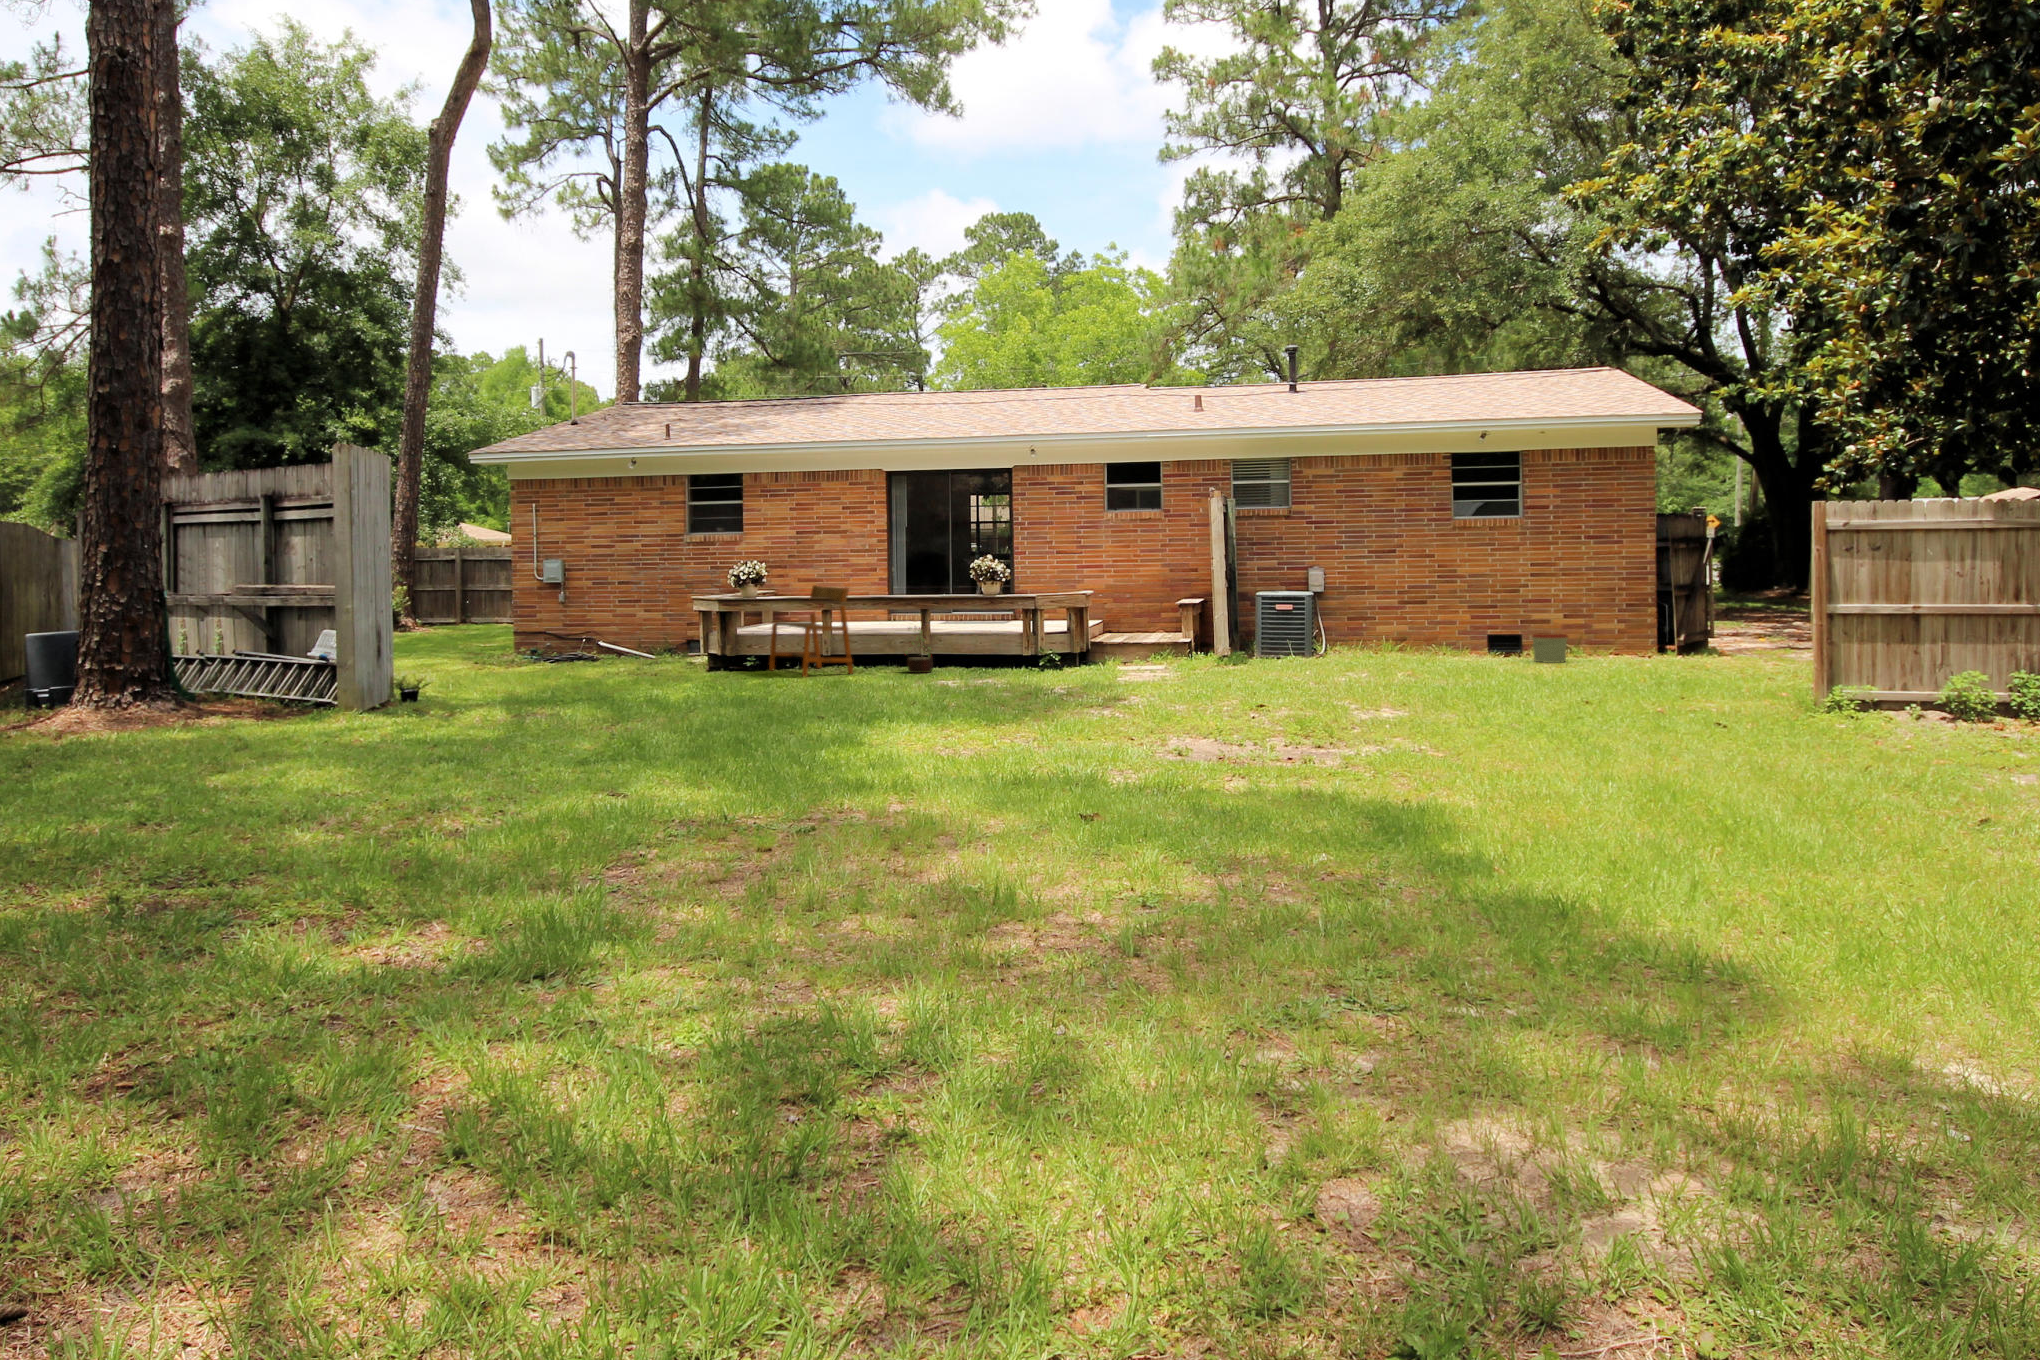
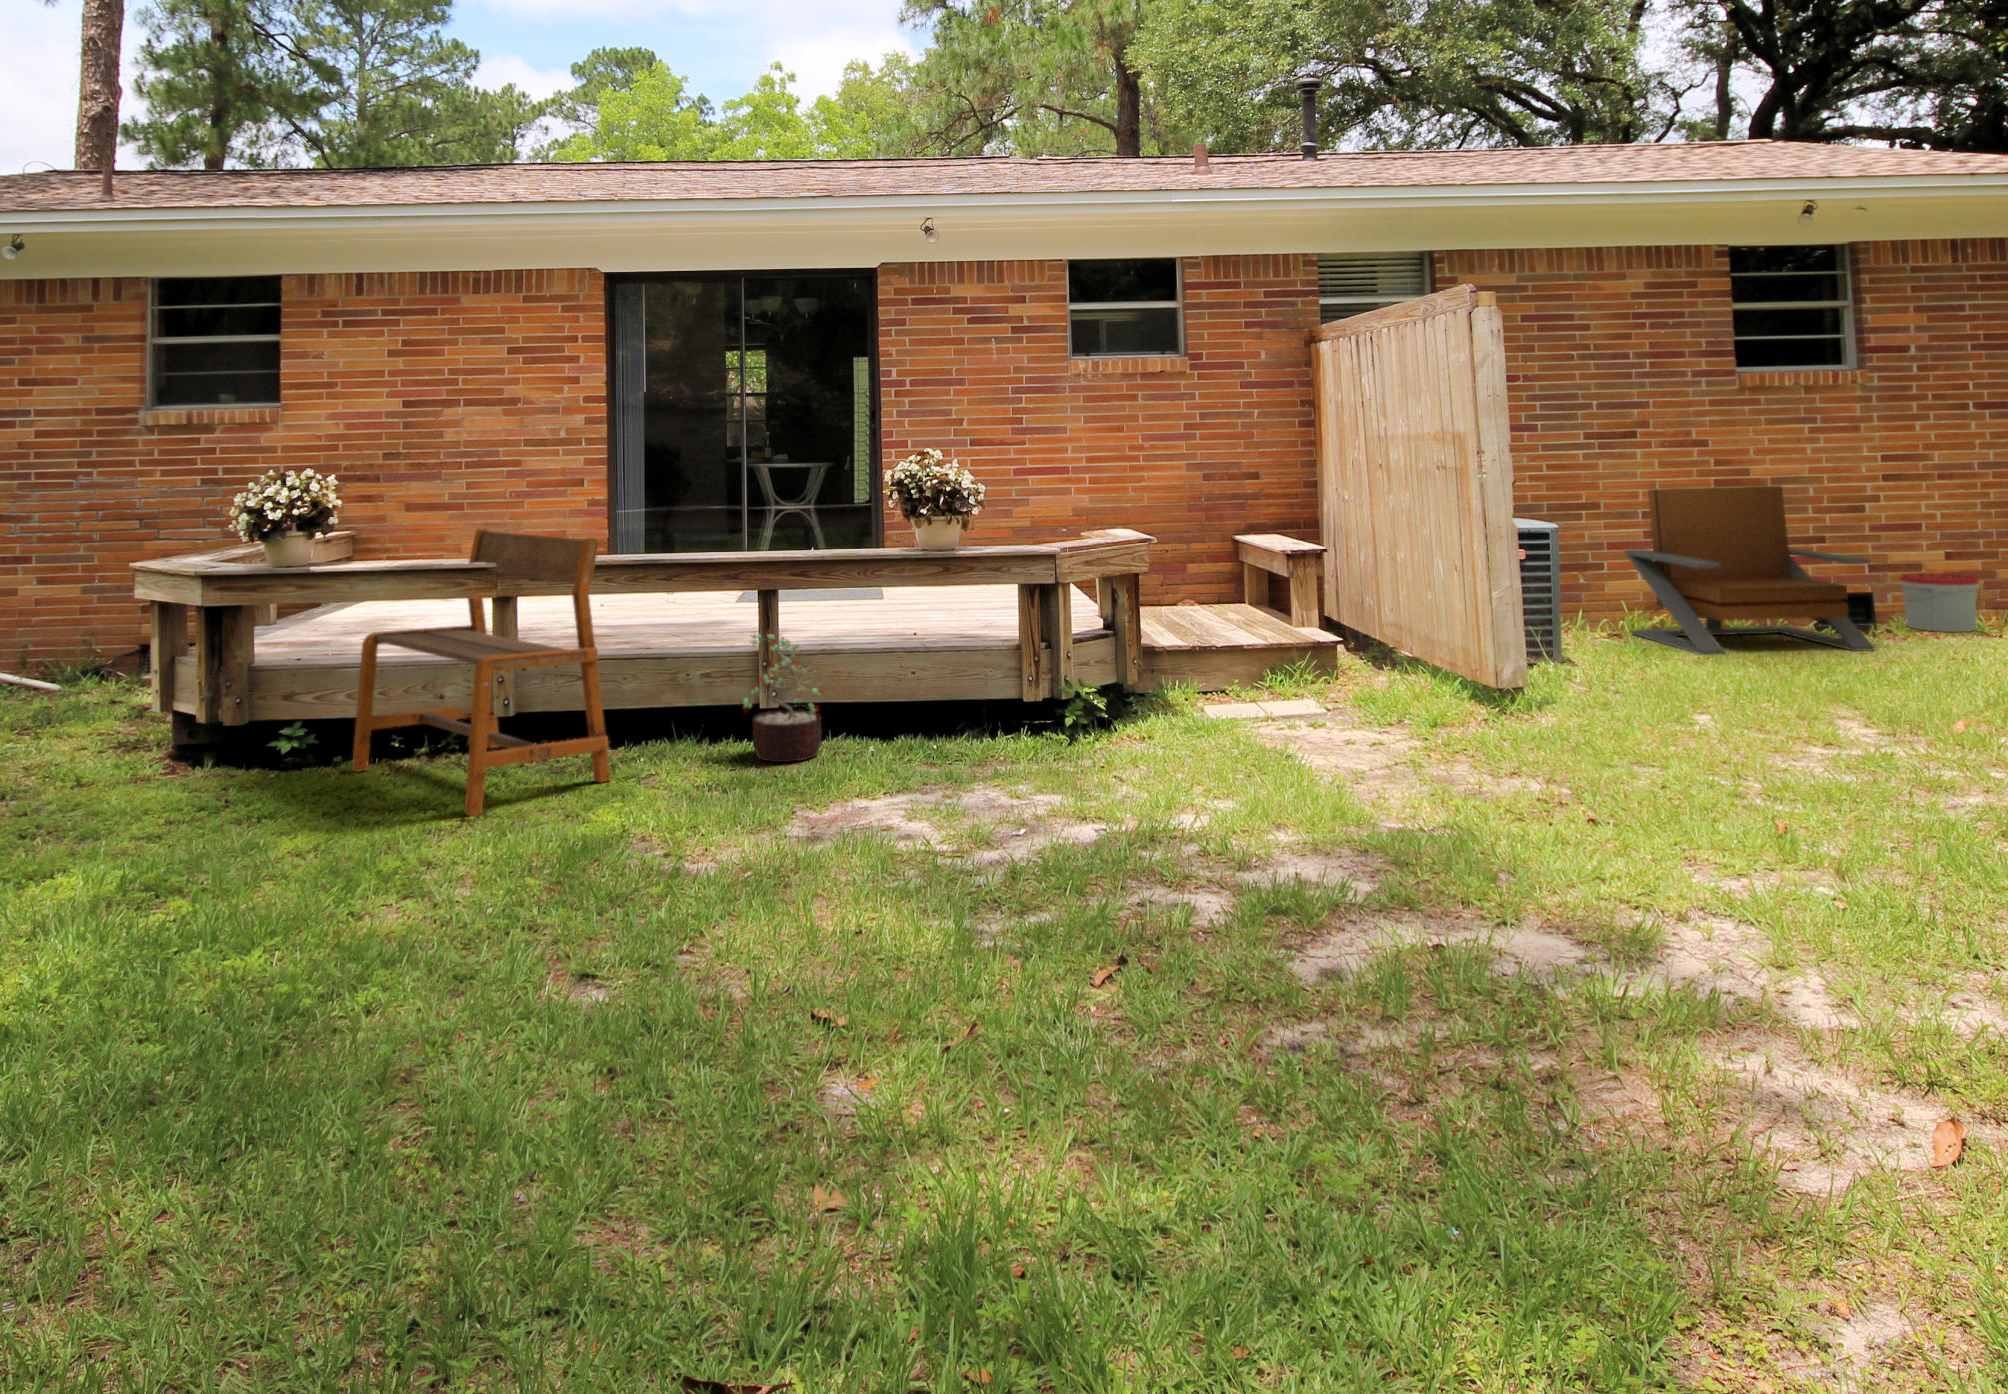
lounge chair: none [1380,584,1469,666] -> present [1625,486,1875,655]

